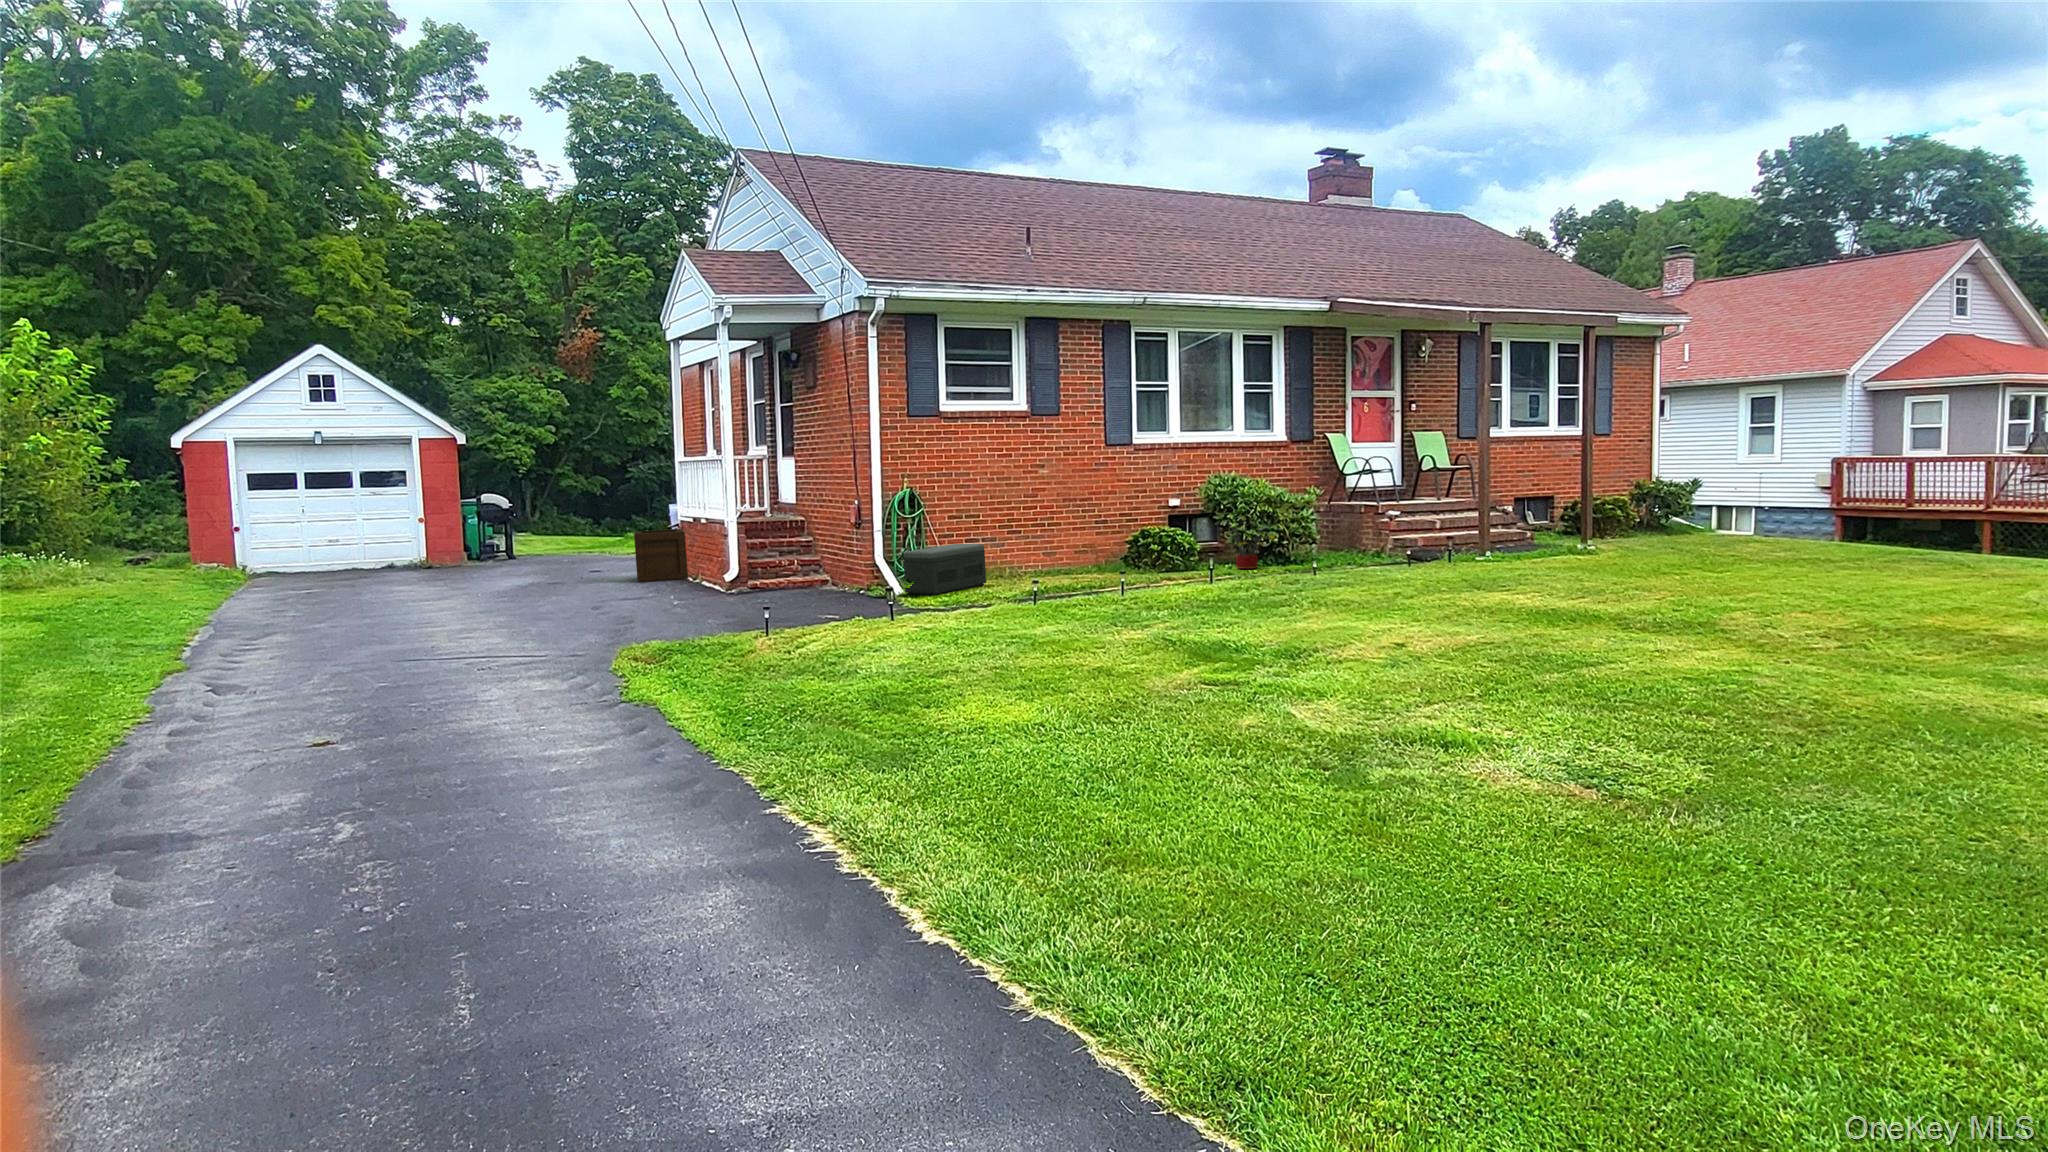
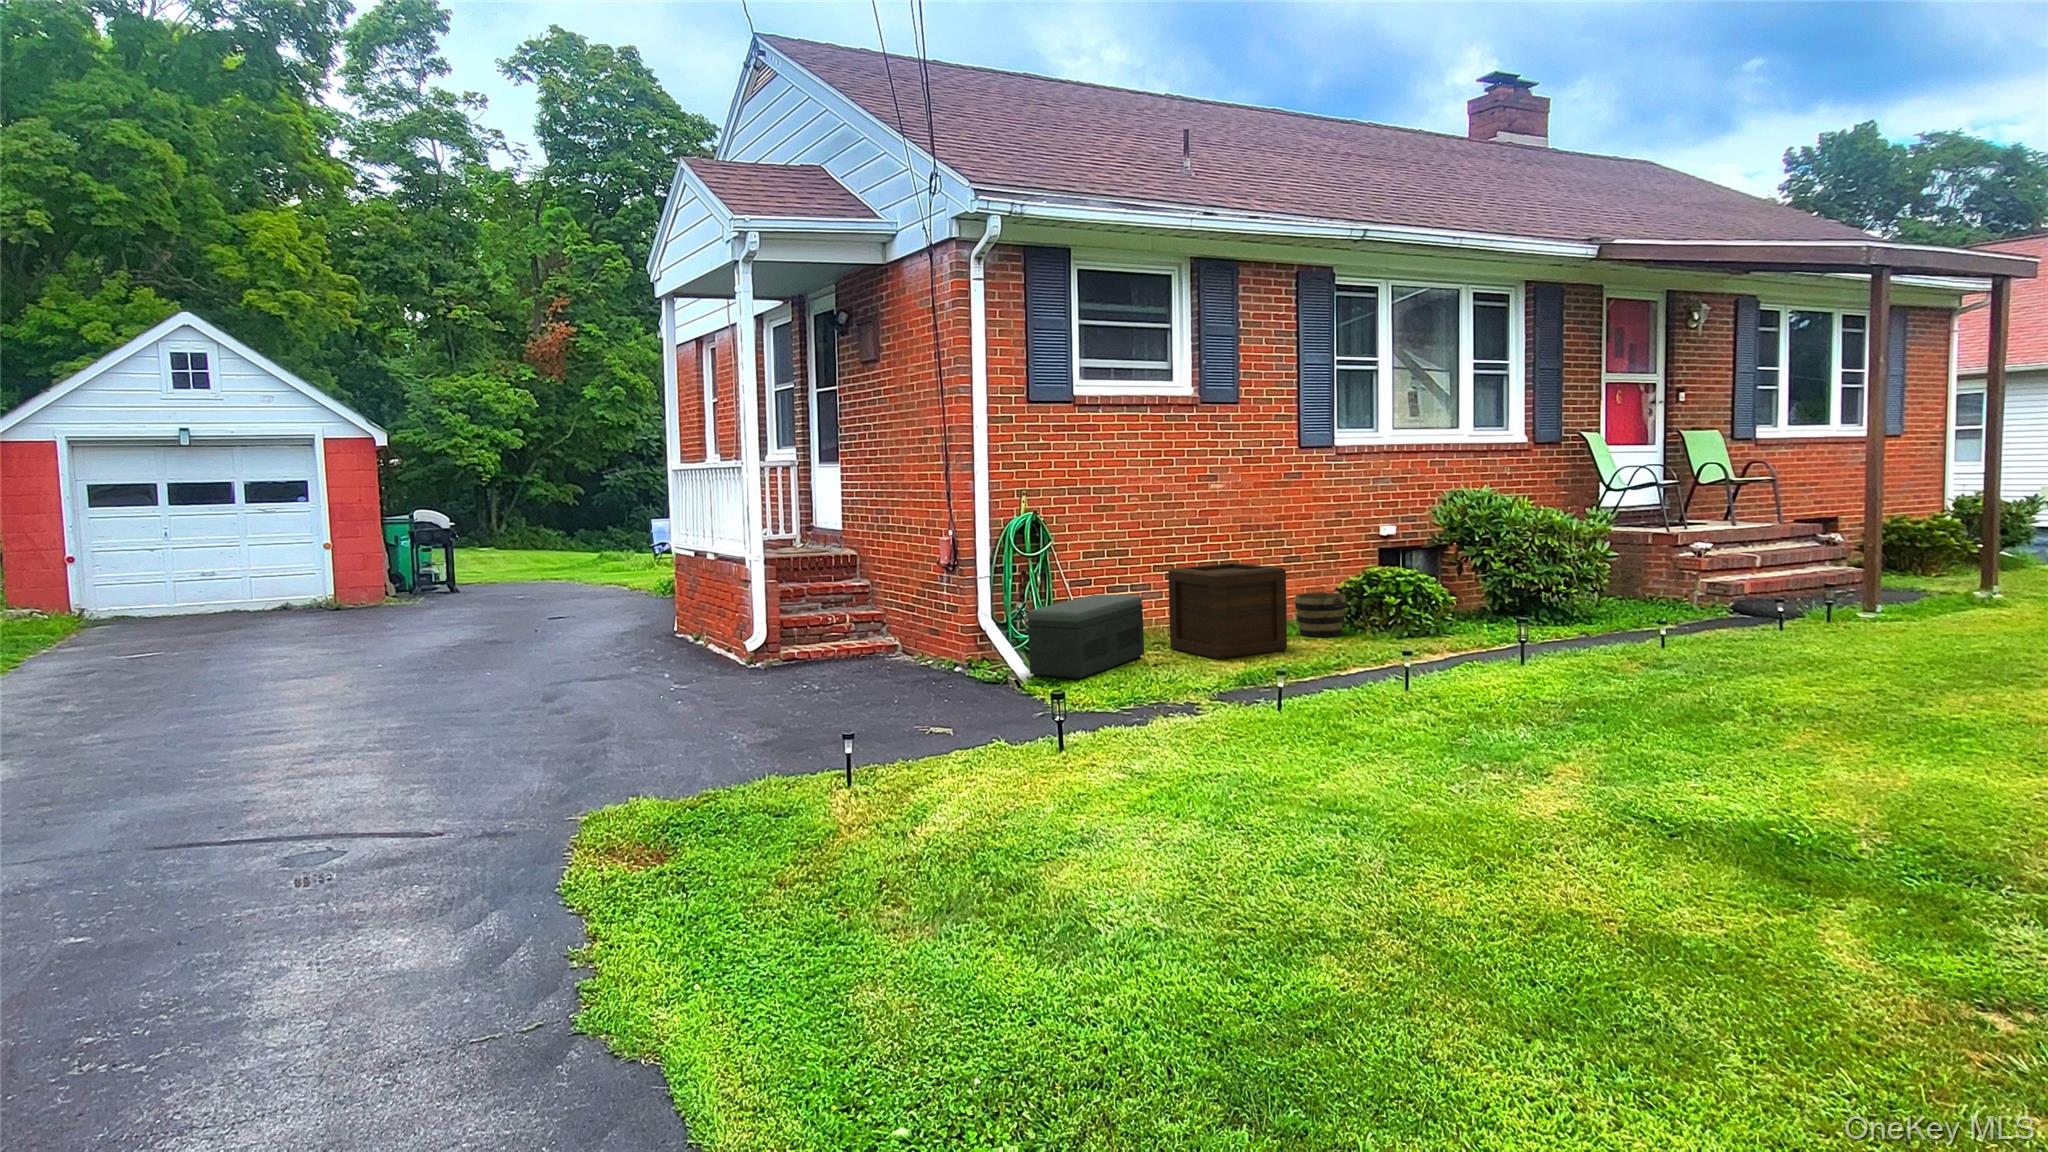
decorative plant: present [1230,521,1274,569] -> none [1482,550,1570,630]
wooden crate: present [634,529,688,582] -> present [1168,563,1287,659]
bucket: none [1098,545,1131,574] -> present [1295,593,1346,637]

